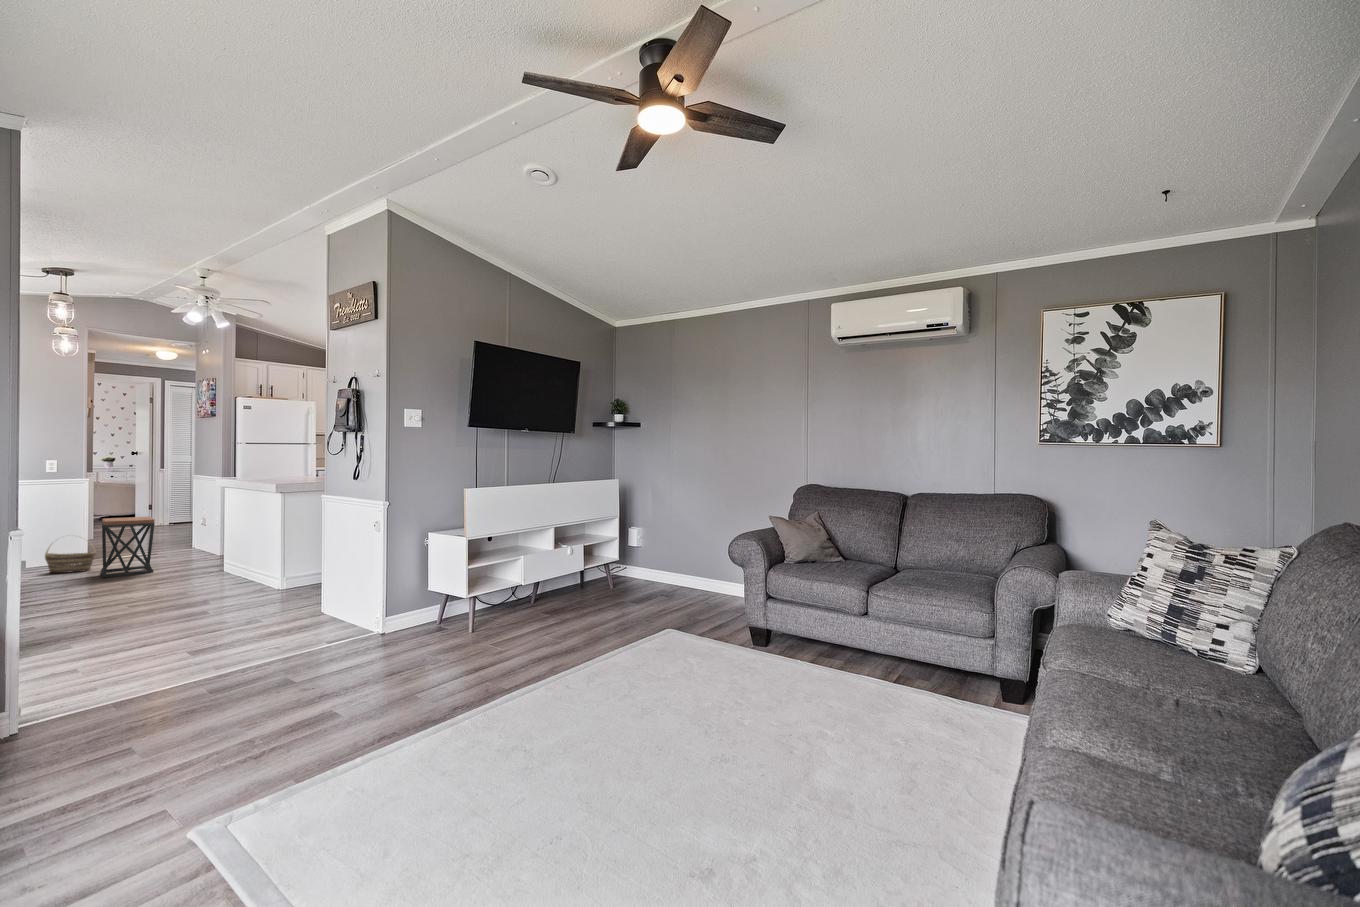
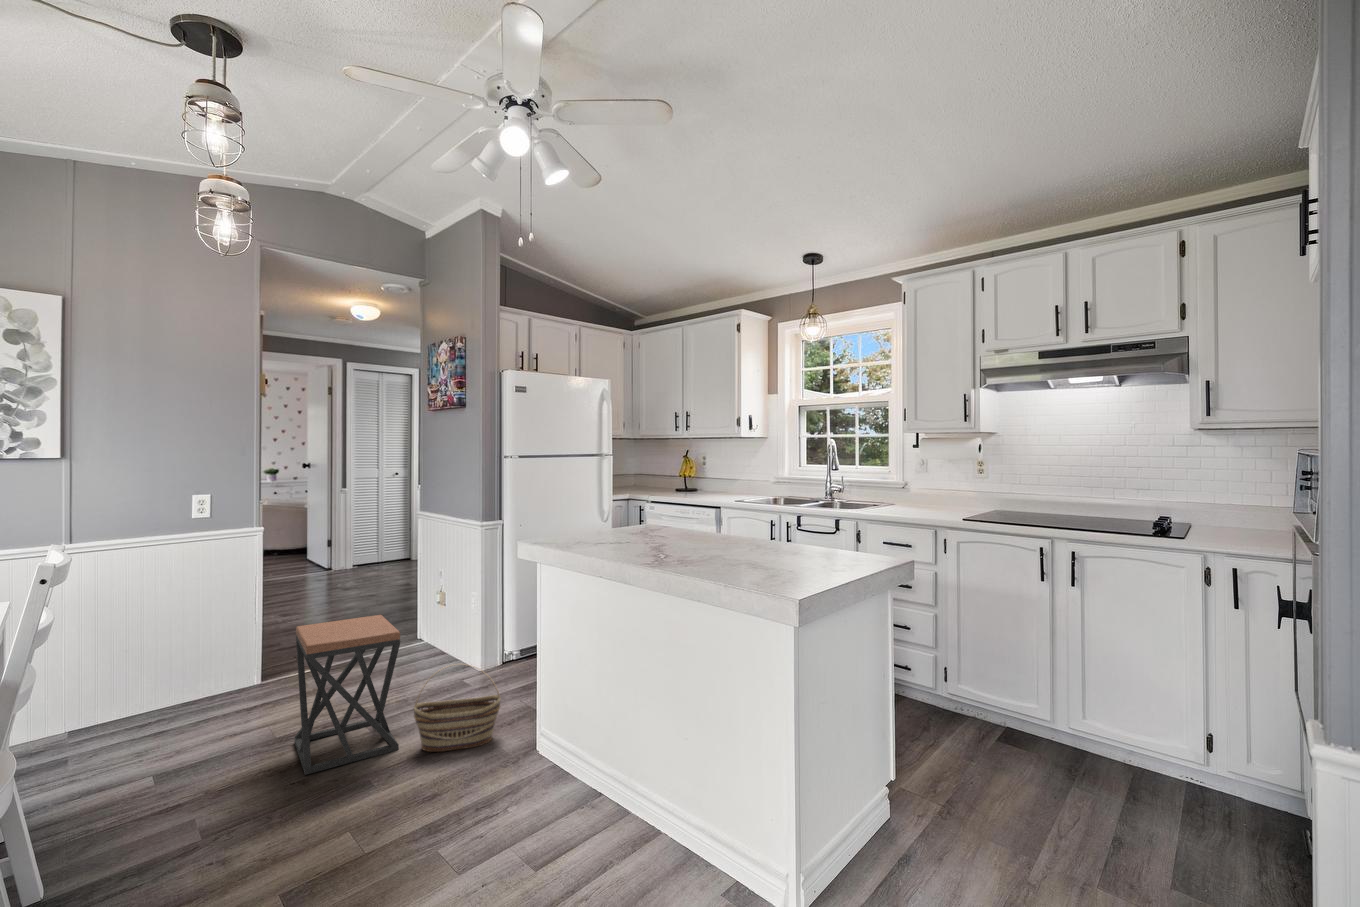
basket: present [45,546,96,573] -> present [414,664,500,752]

